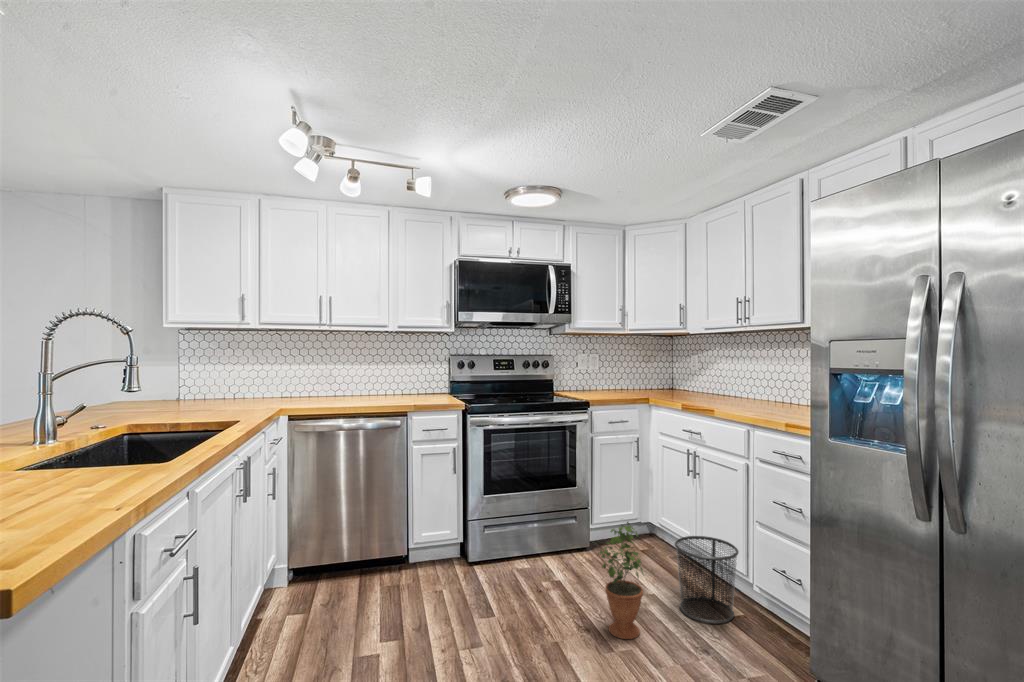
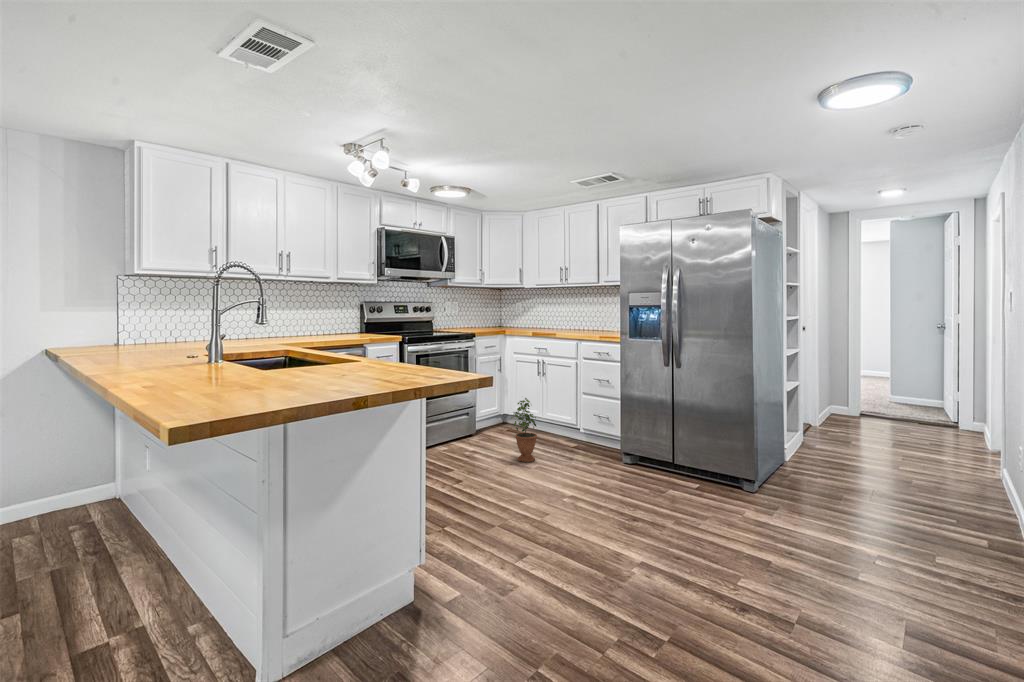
waste bin: present [675,536,739,623] -> none [542,407,577,450]

